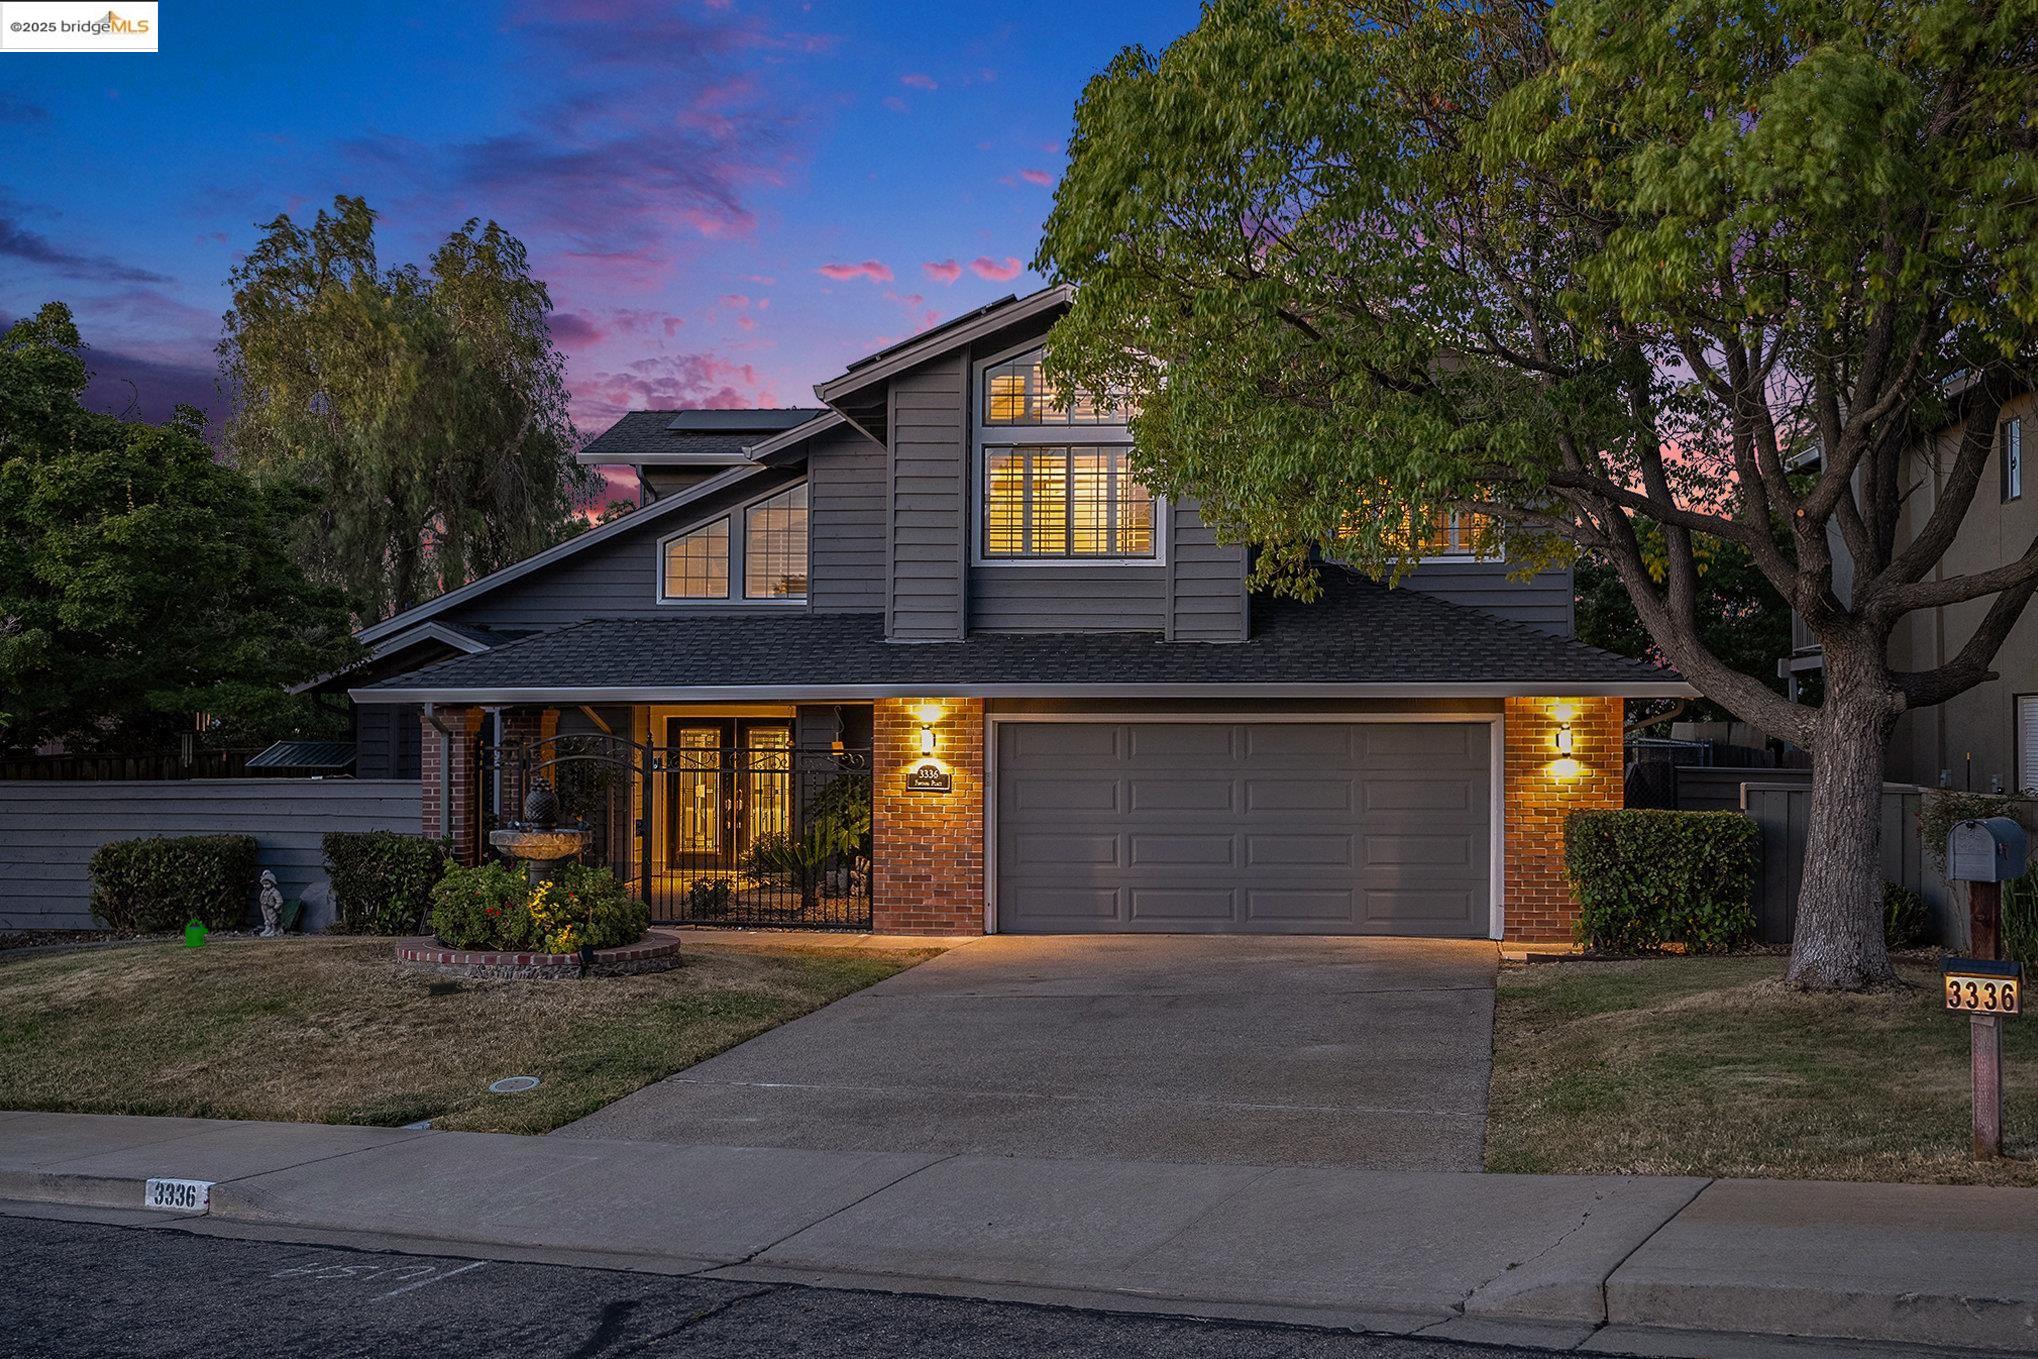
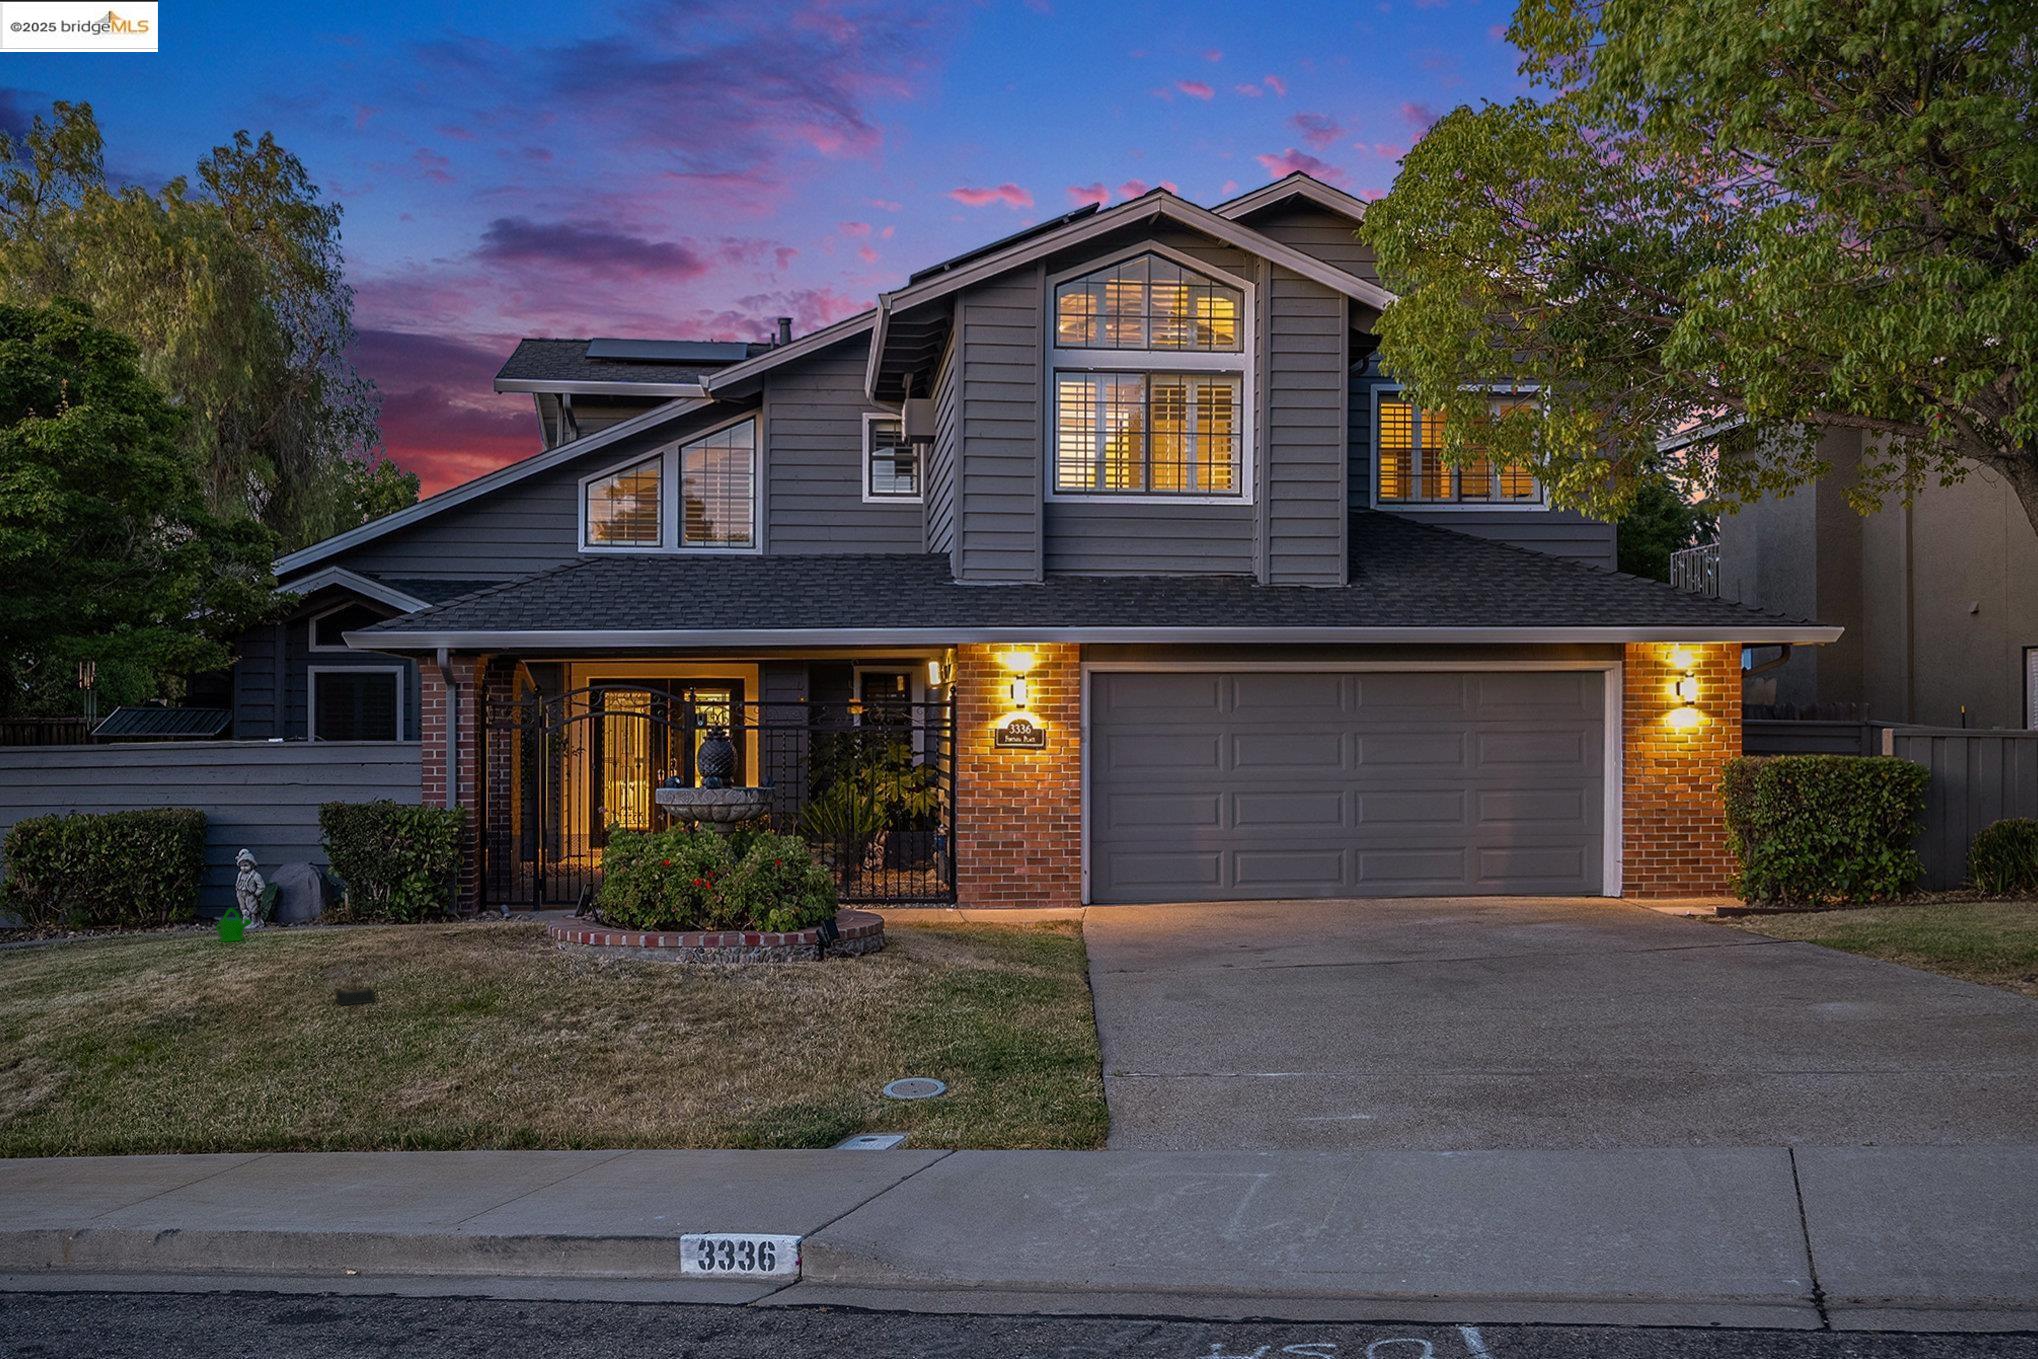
decorative plant: present [420,957,459,995] -> present [325,960,375,1005]

